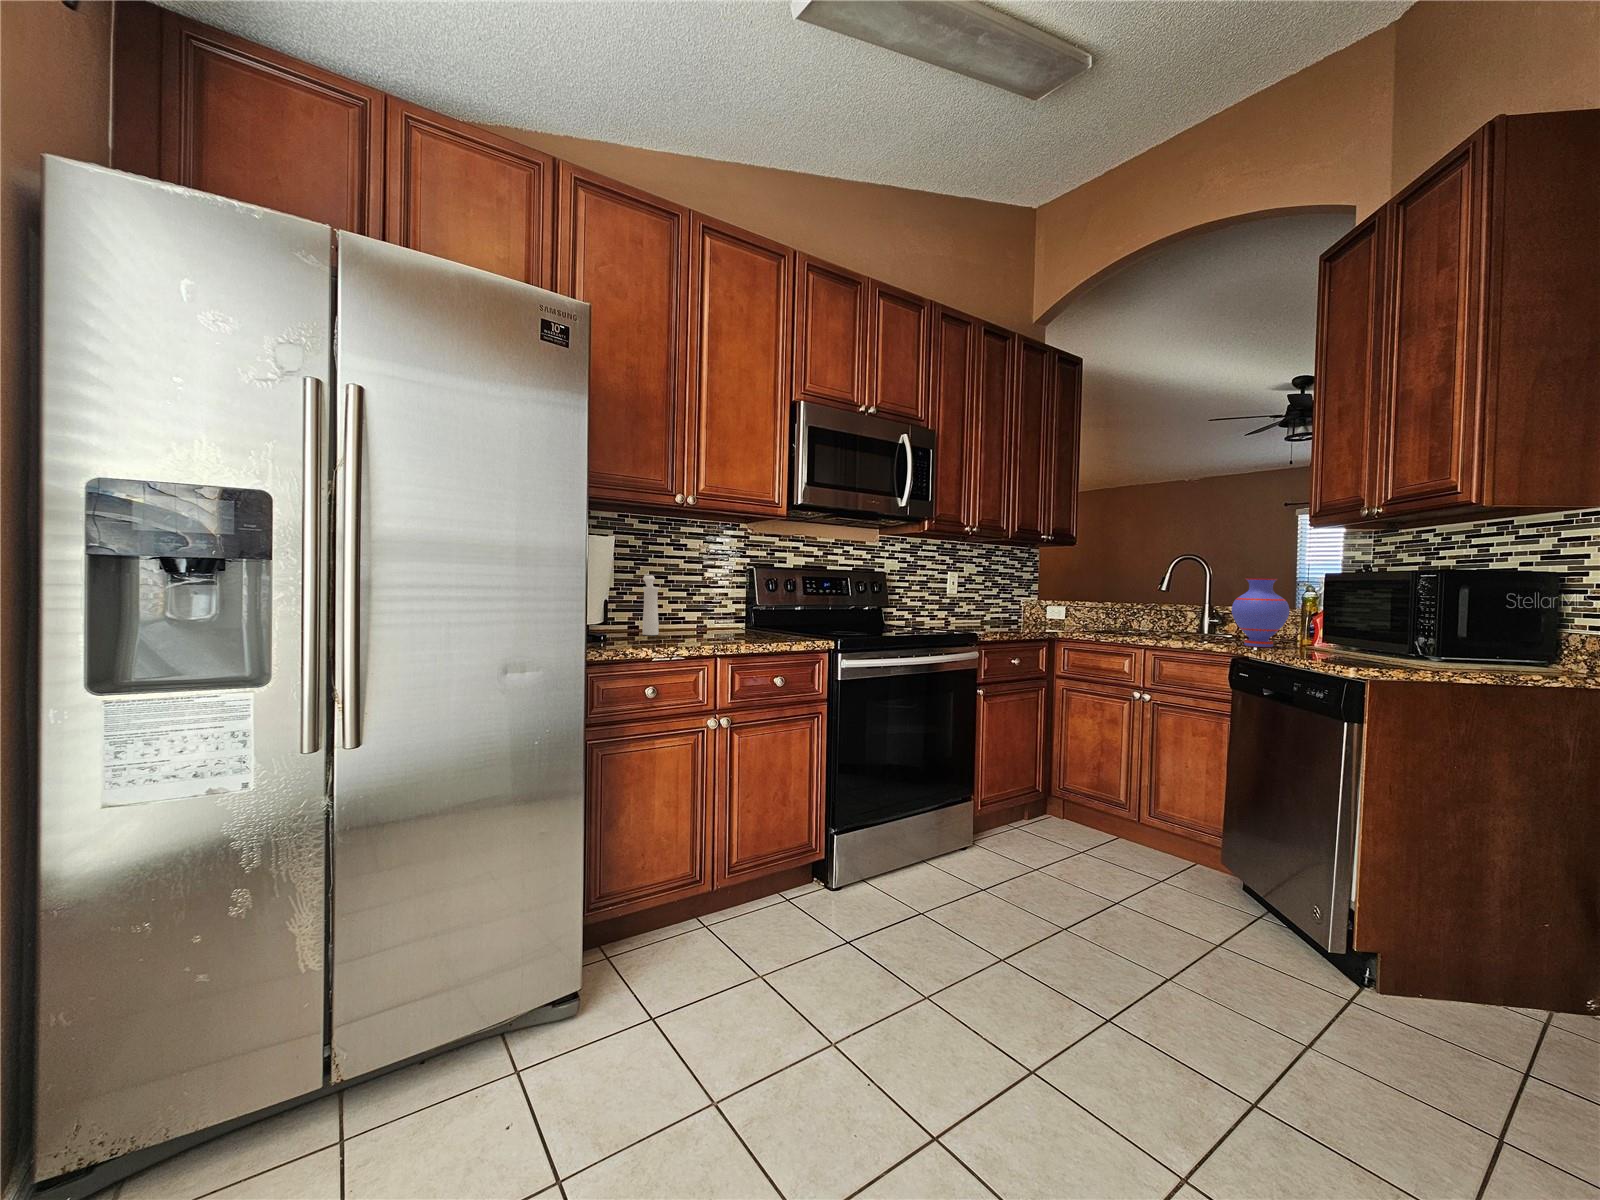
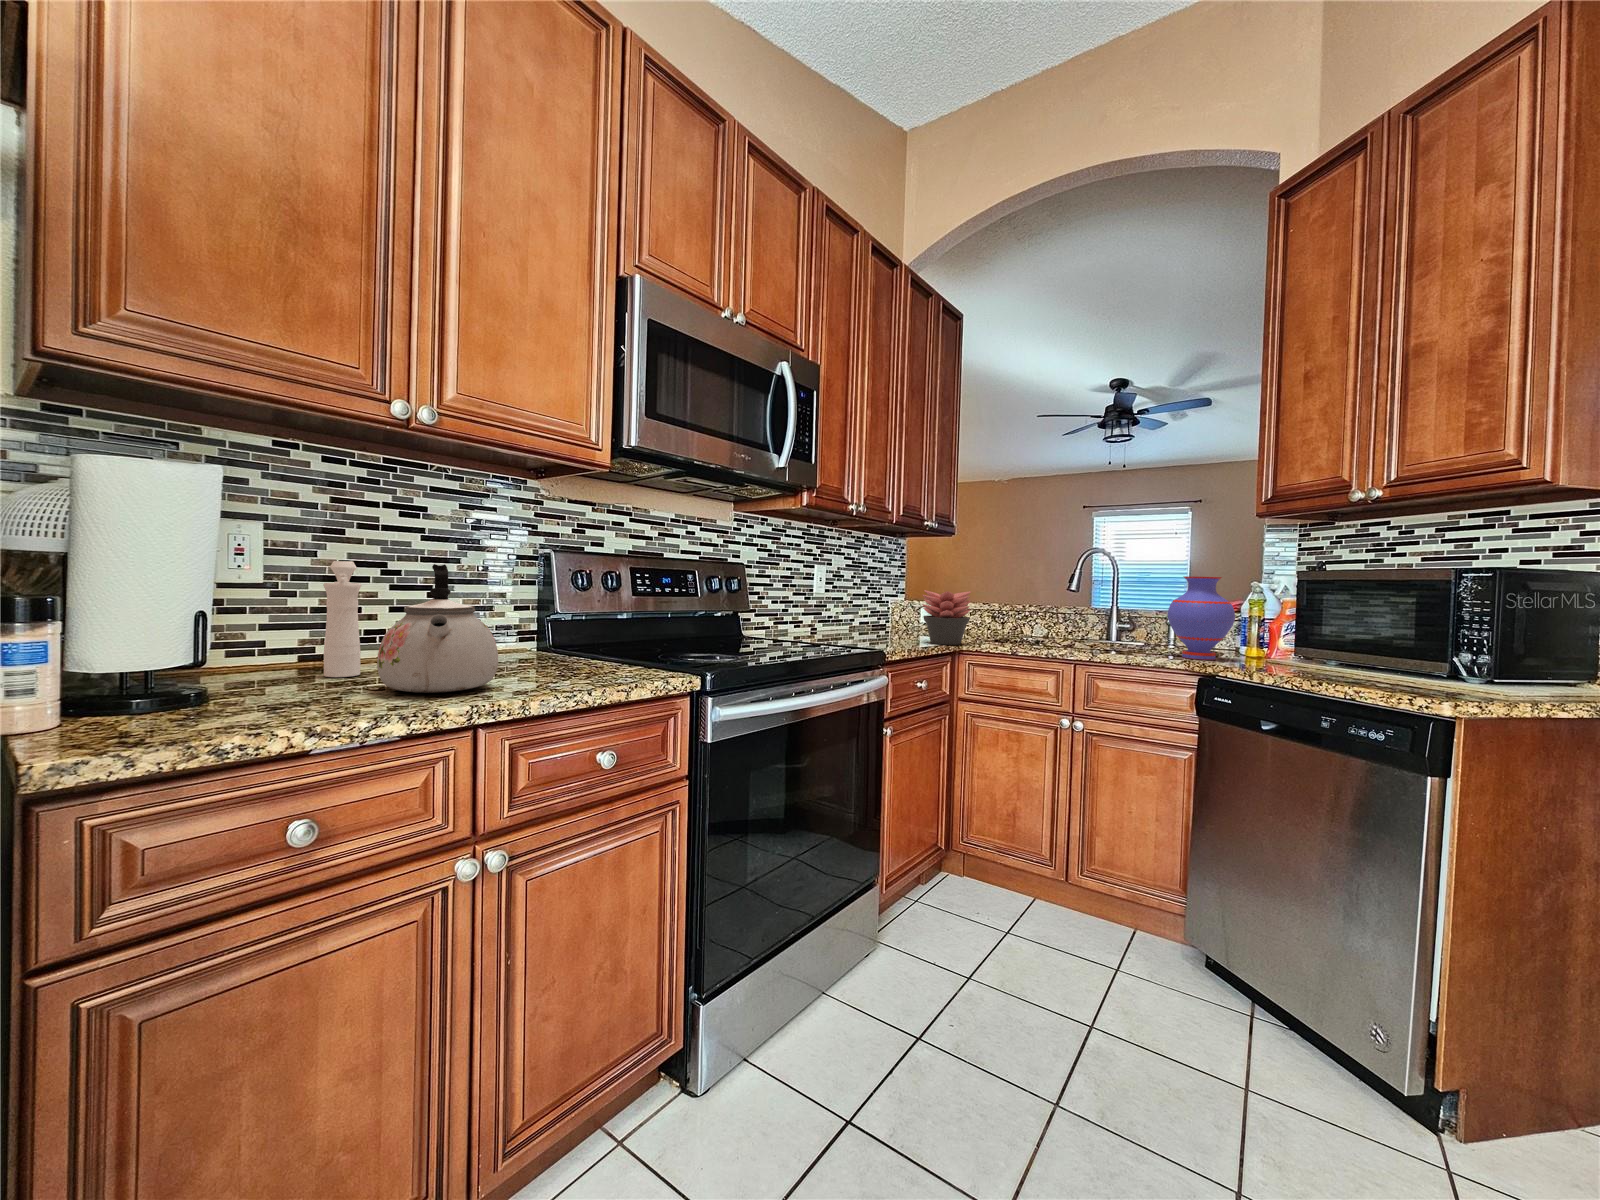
kettle: none [670,577,725,641] -> present [377,564,498,693]
succulent plant: none [1025,591,1067,633] -> present [922,590,971,645]

